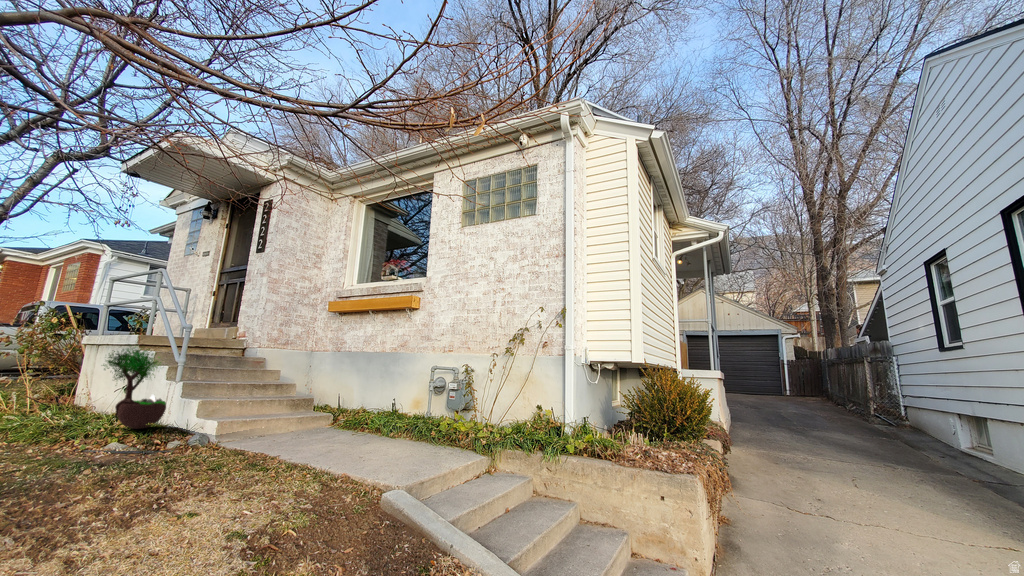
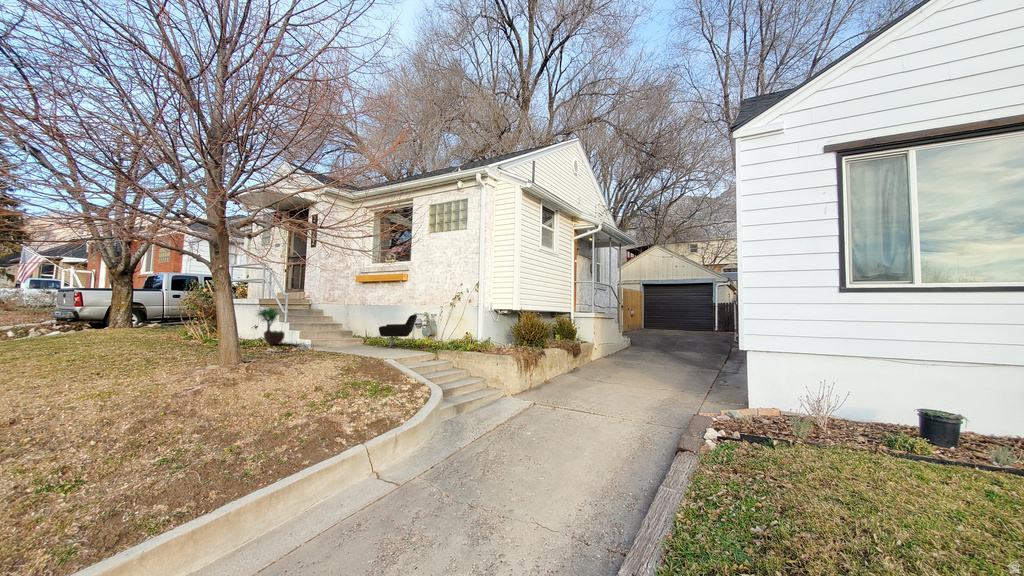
lounge chair: none [354,370,440,439] -> present [379,315,417,348]

